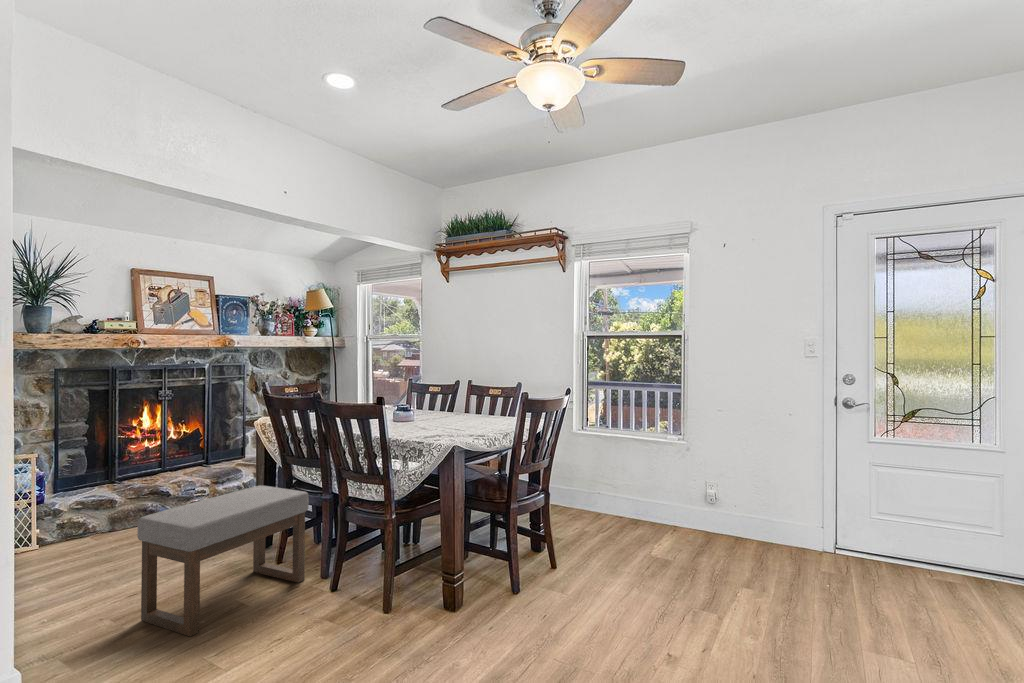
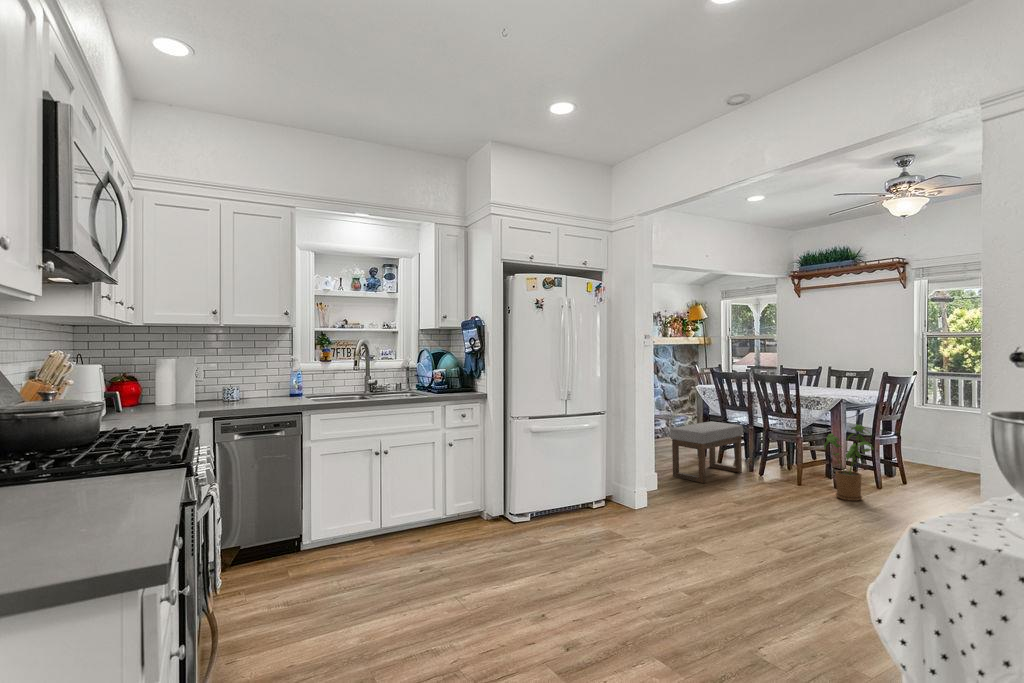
house plant: none [420,491,498,642] -> present [824,425,874,501]

